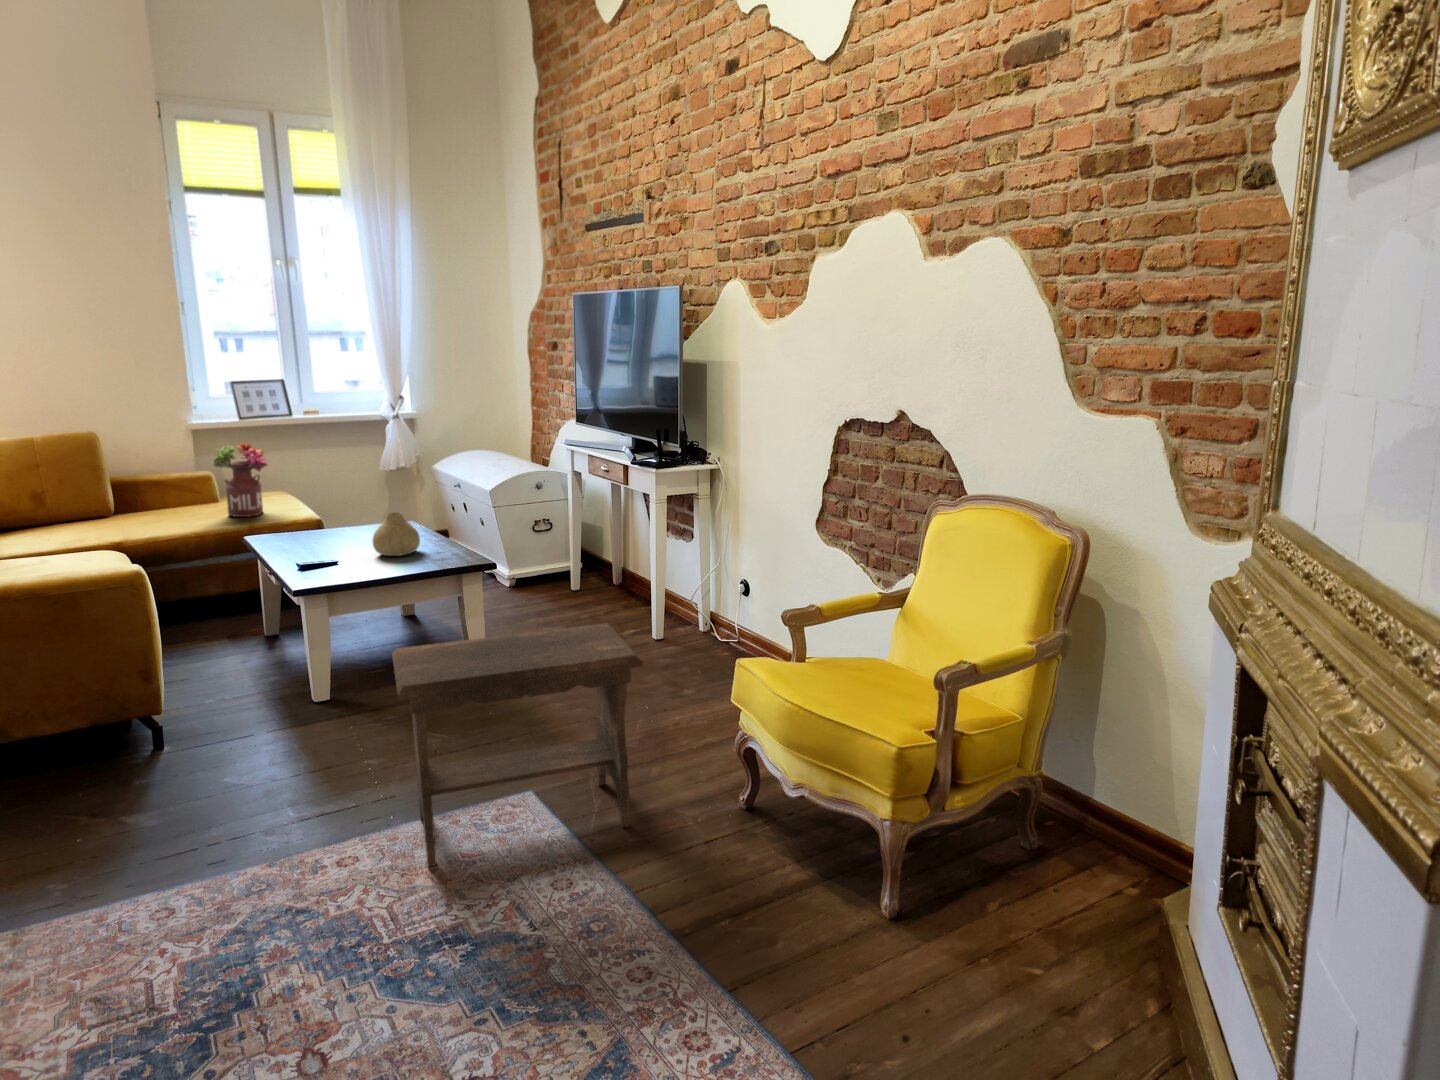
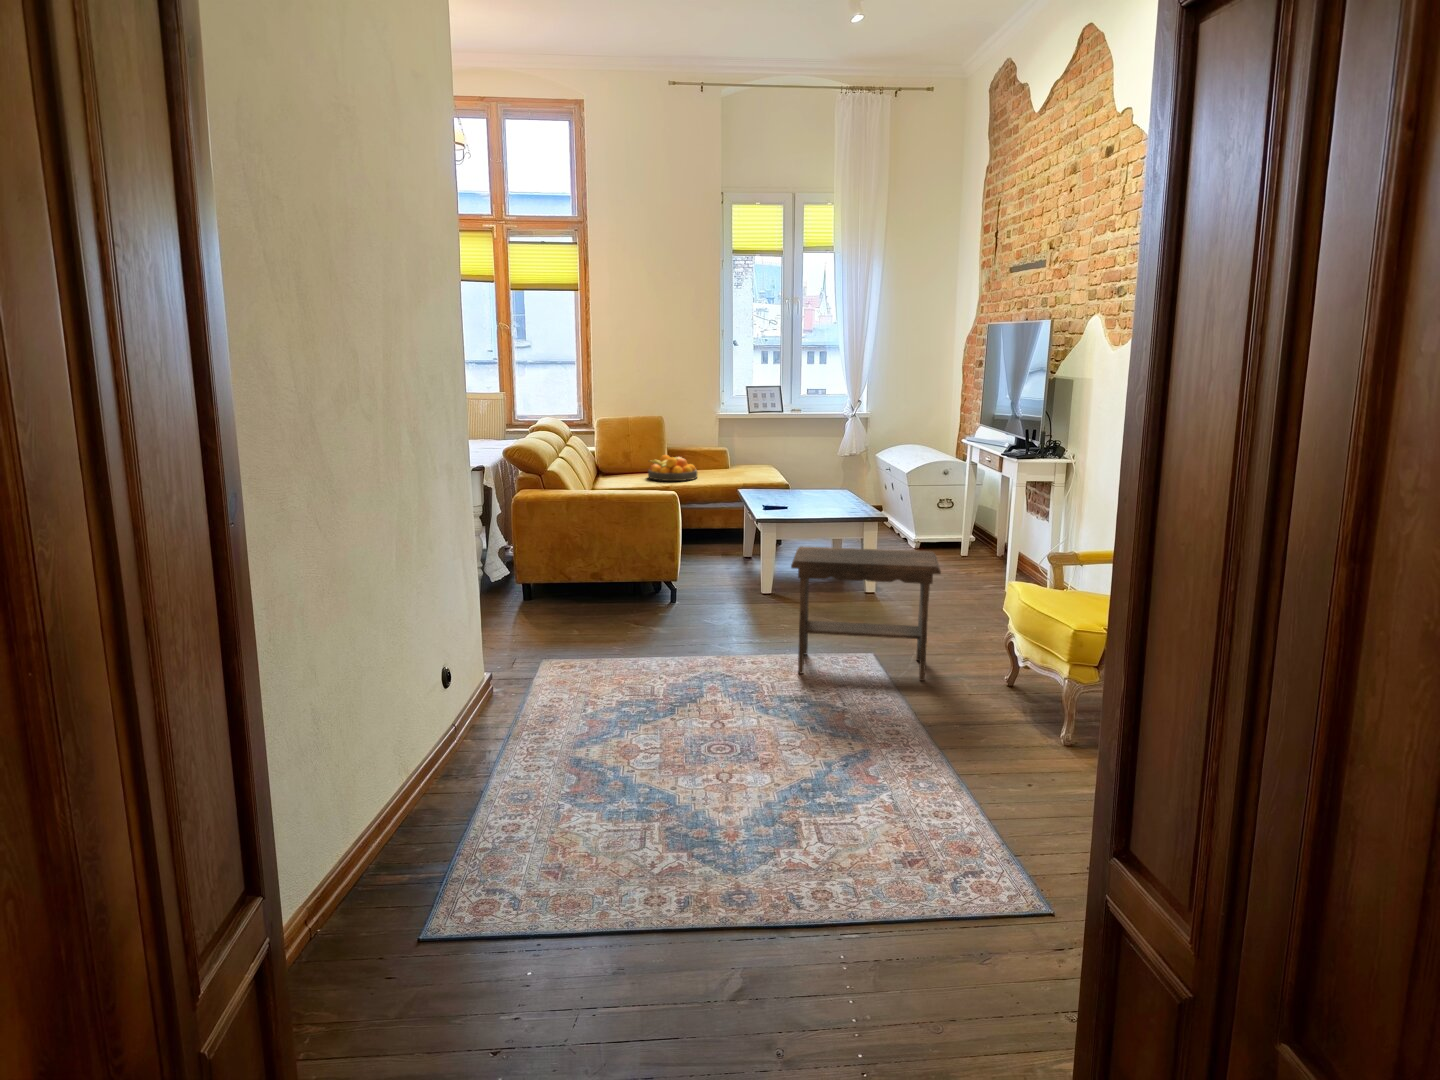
flower arrangement: present [213,443,267,517] -> none [727,427,761,478]
fruit bowl: none [76,494,169,536] -> present [648,455,697,481]
vase: present [372,512,420,556] -> none [812,478,843,507]

